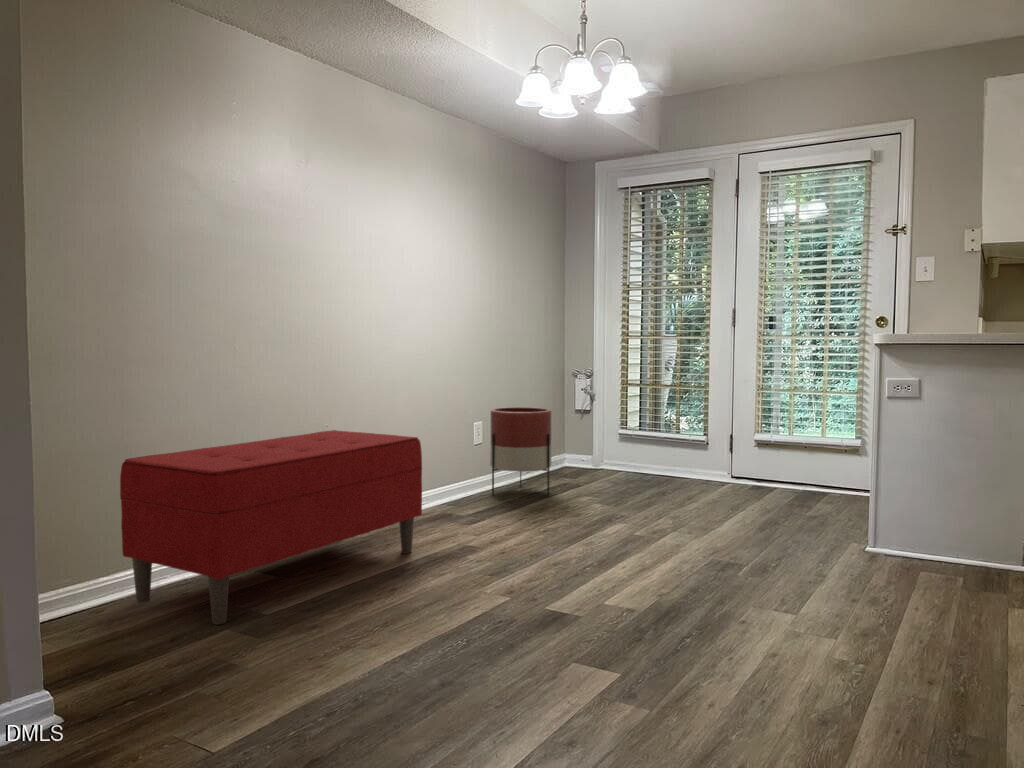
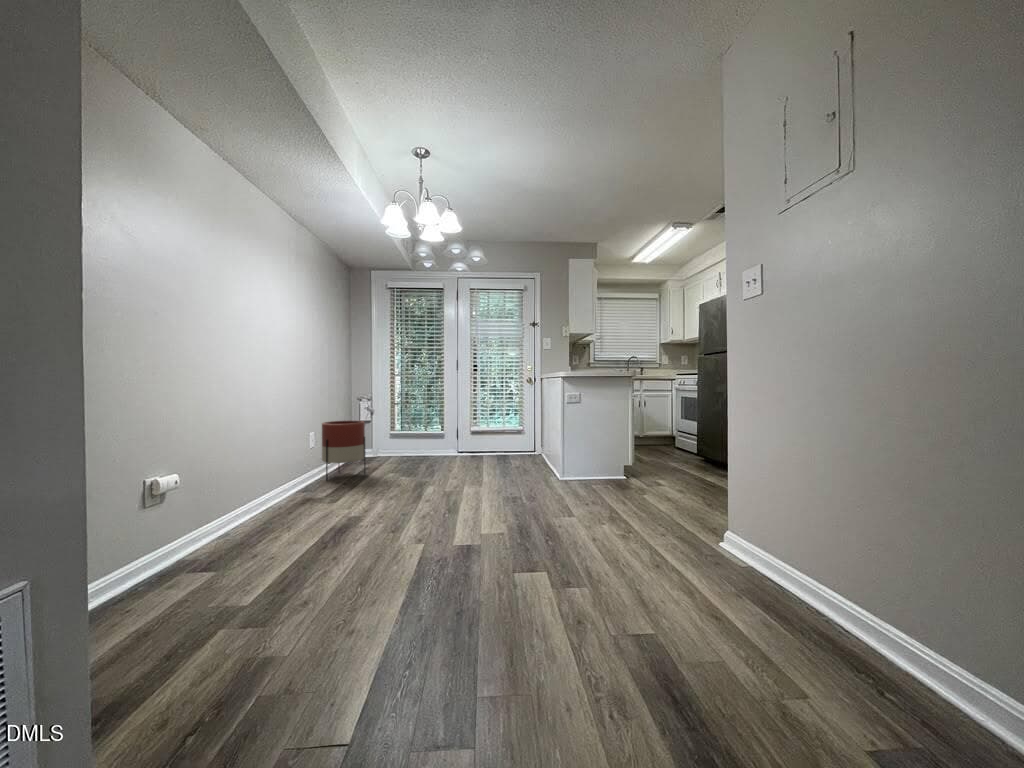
bench: present [120,430,422,624] -> none [50,444,322,634]

